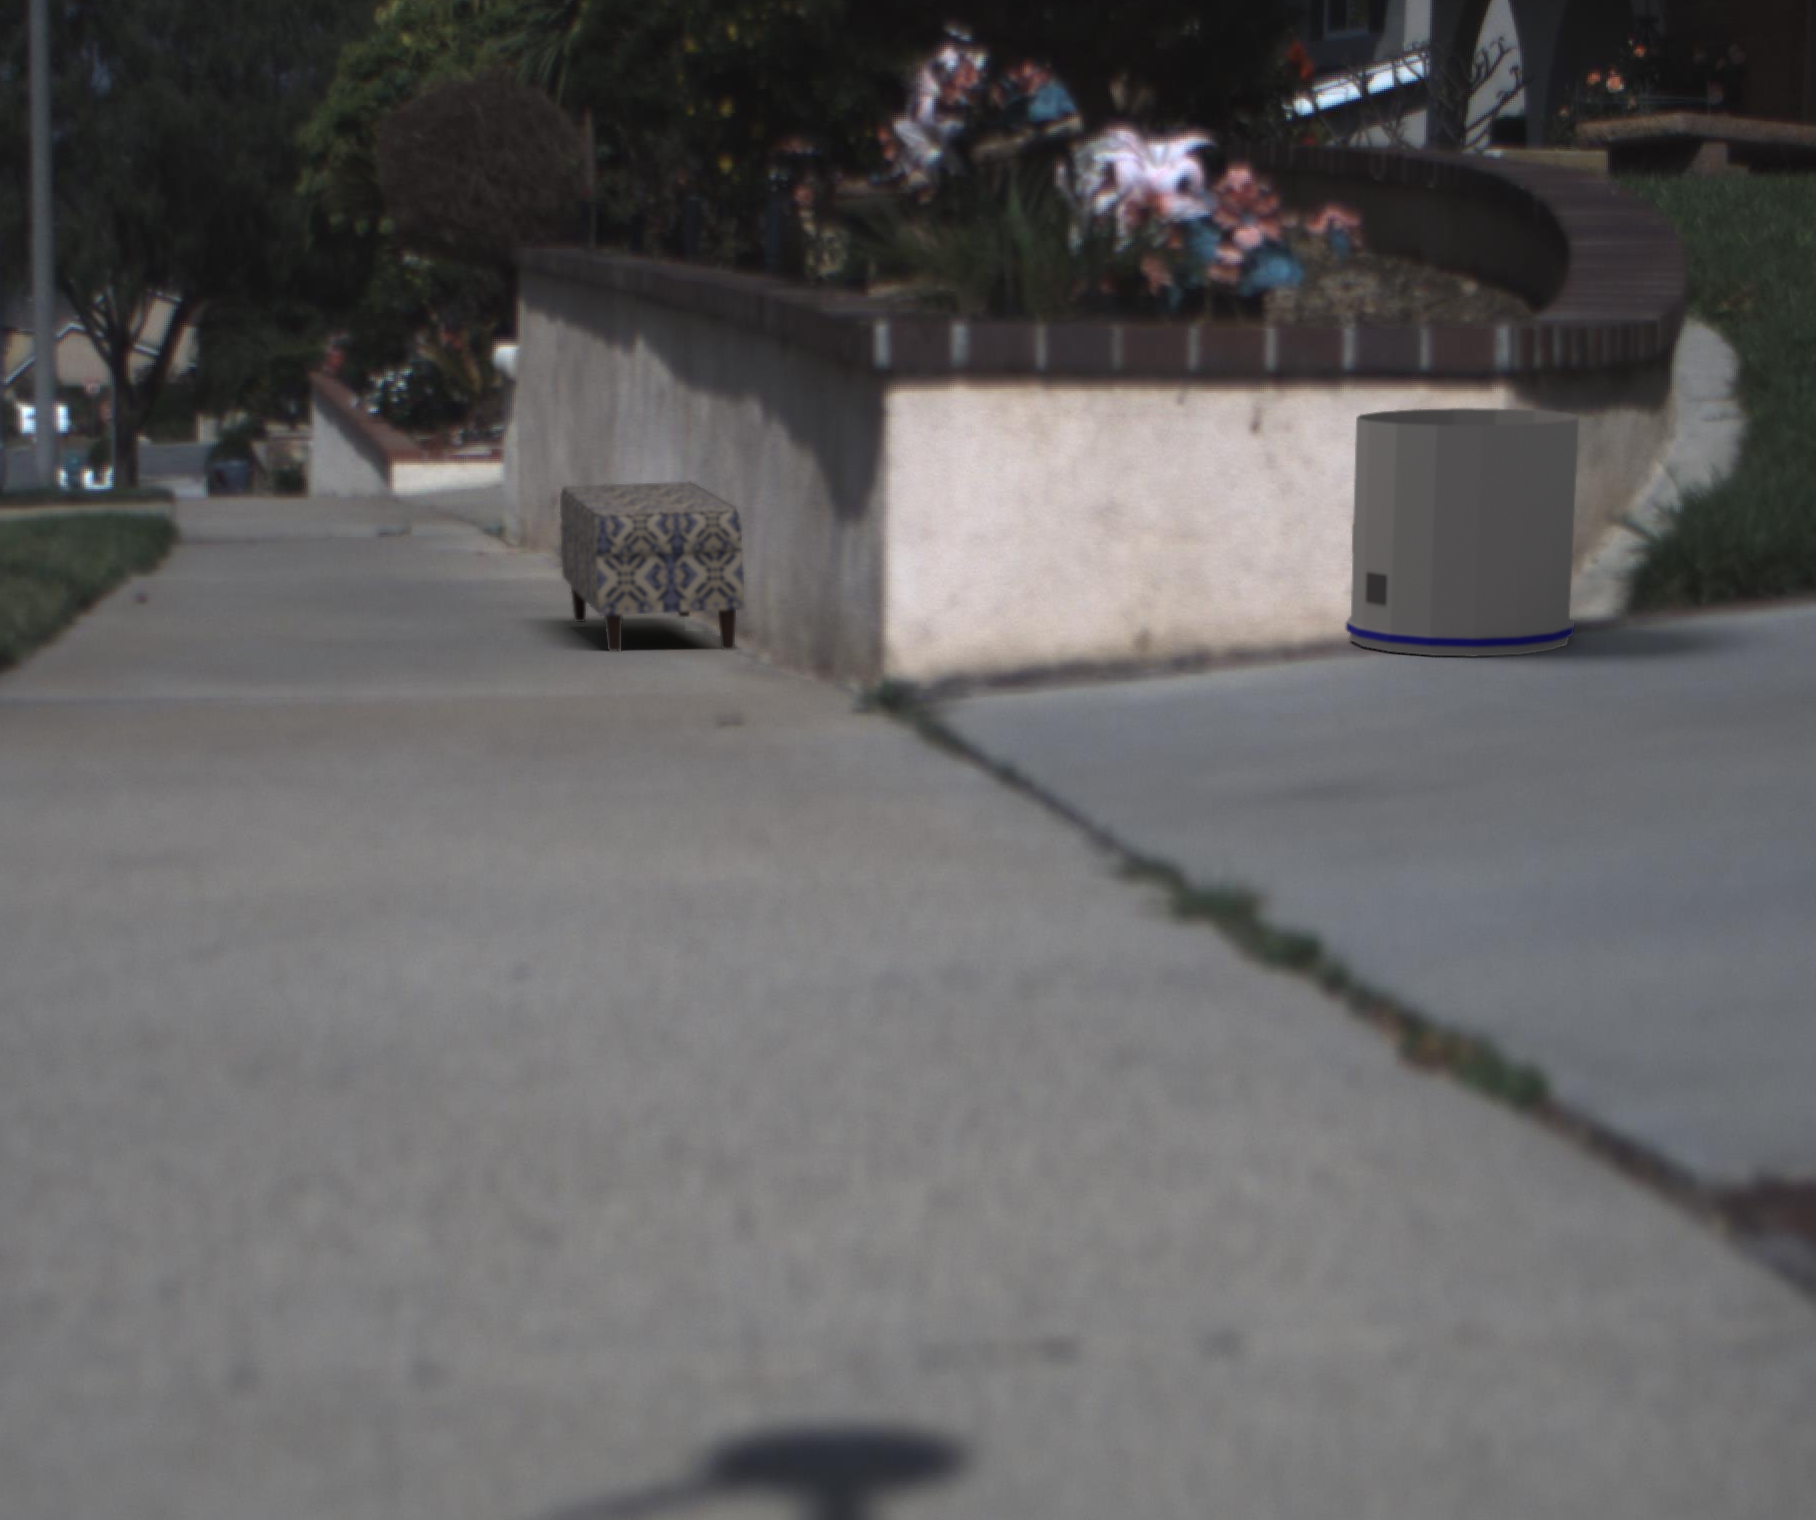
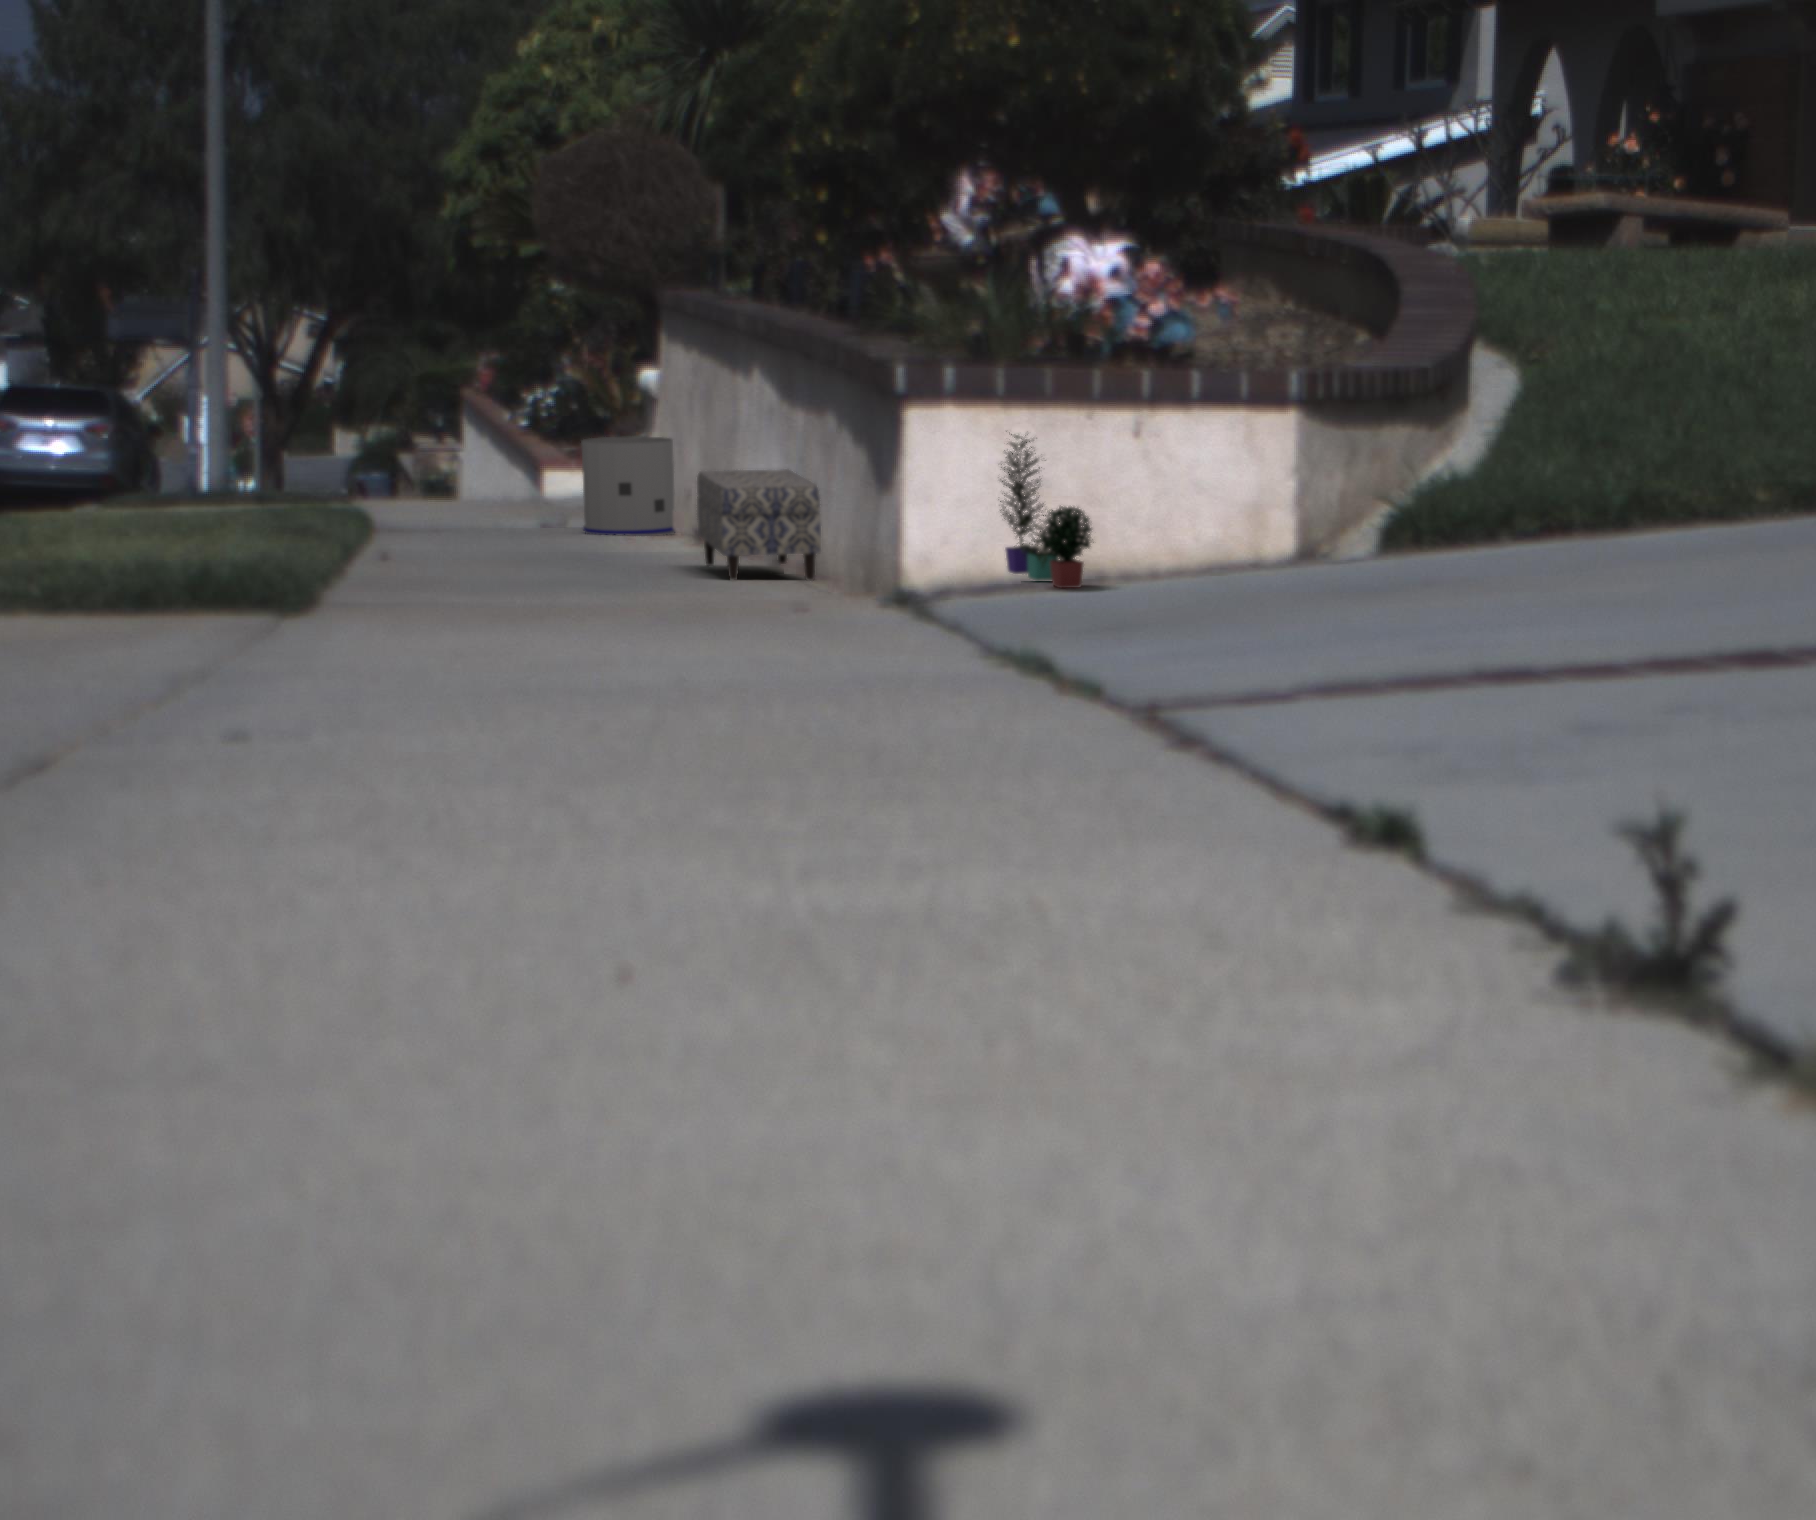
trash can: present [1346,408,1579,657] -> present [581,437,675,536]
potted plant: none [1039,427,1217,691] -> present [1000,434,1094,588]

